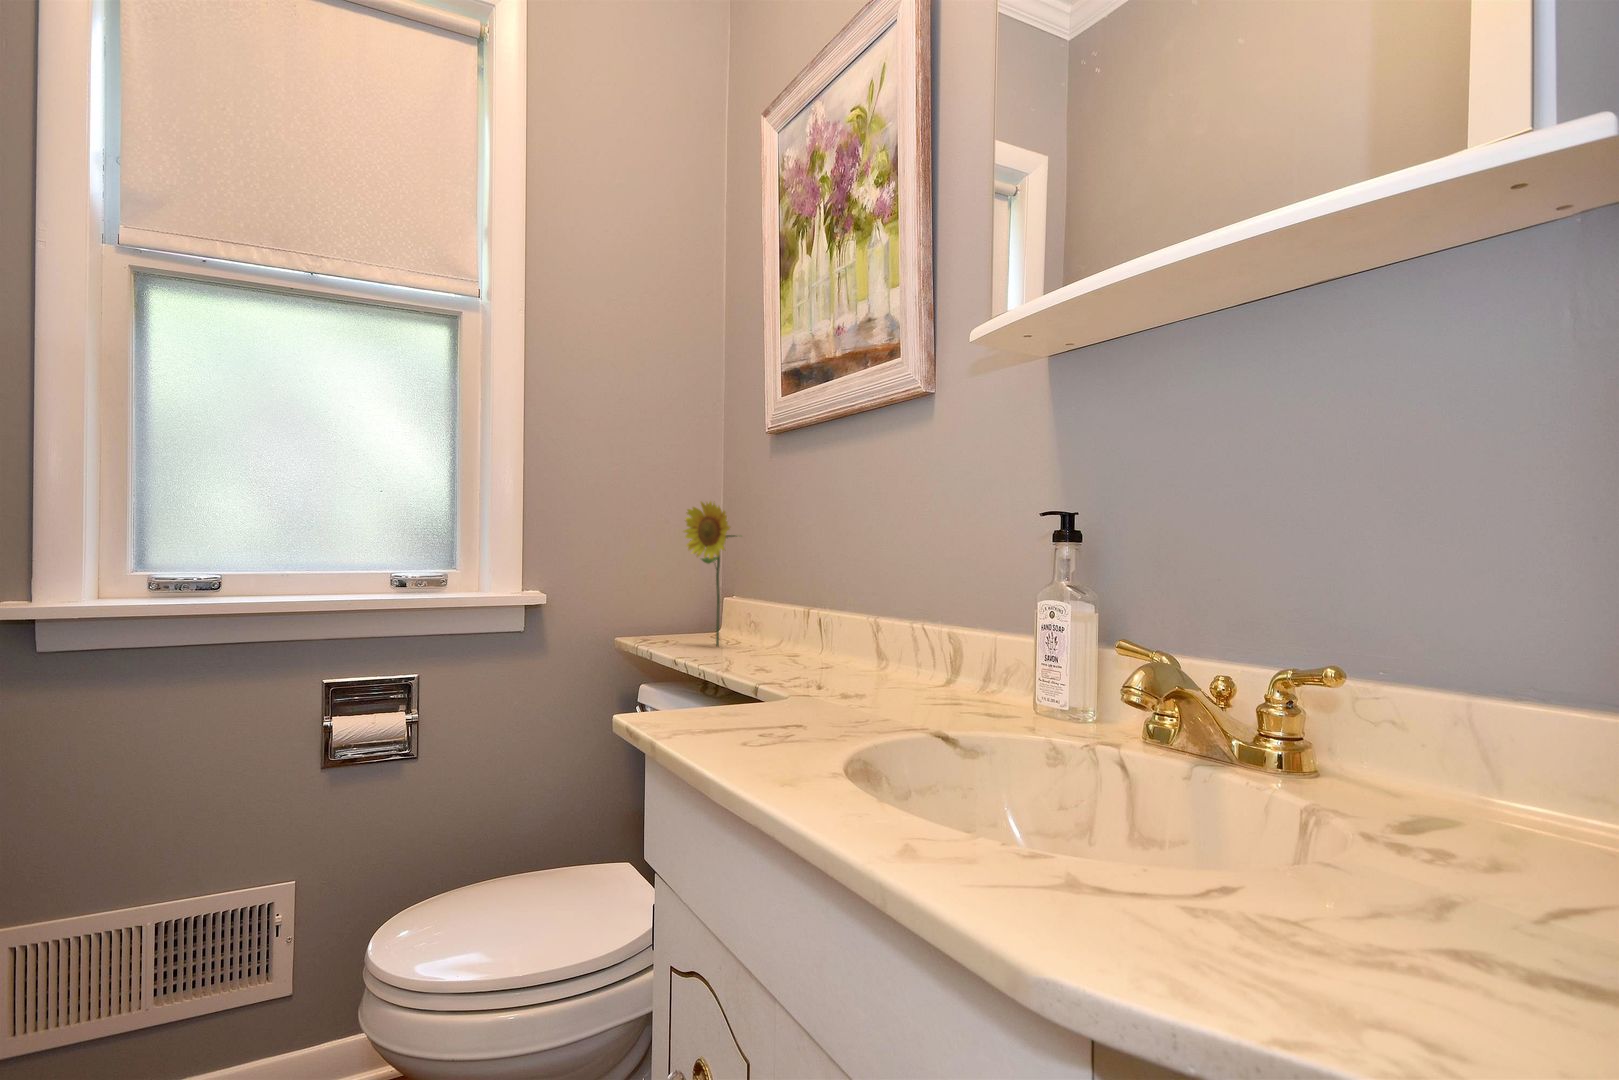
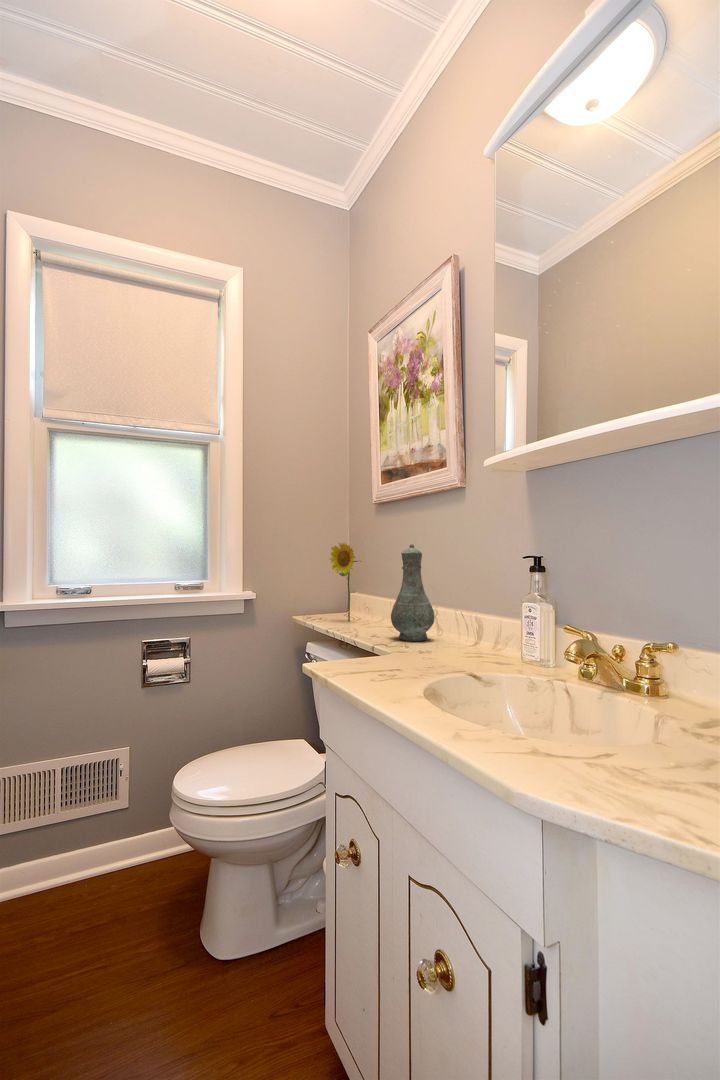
vase: none [791,498,872,678] -> present [391,544,435,641]

